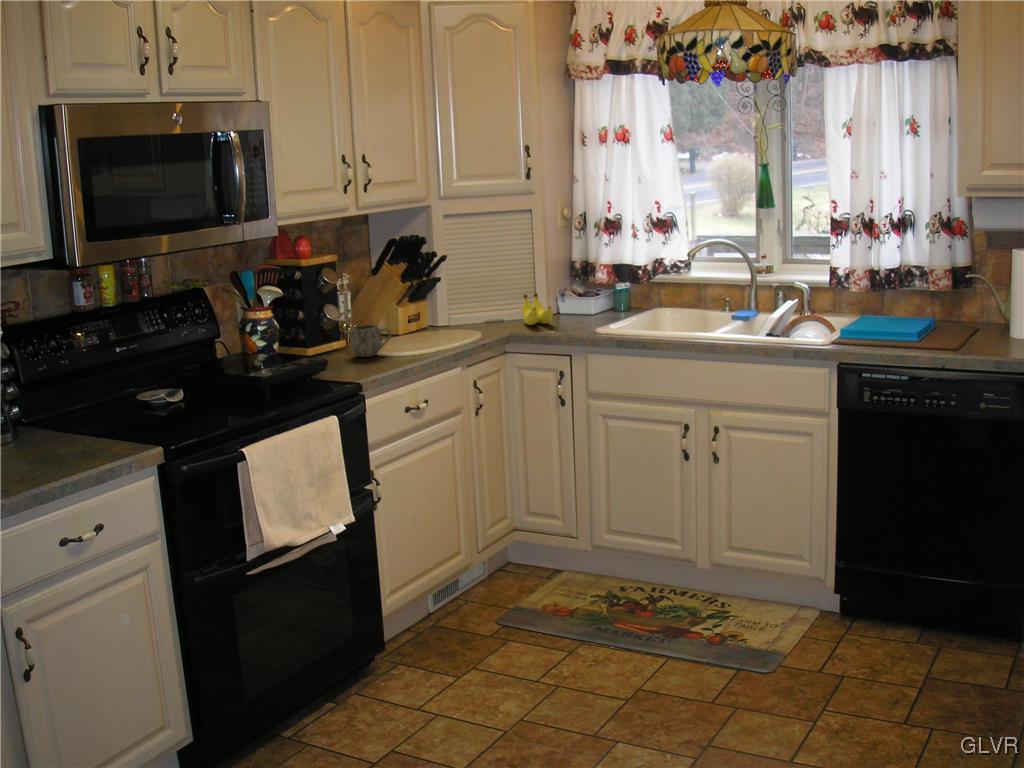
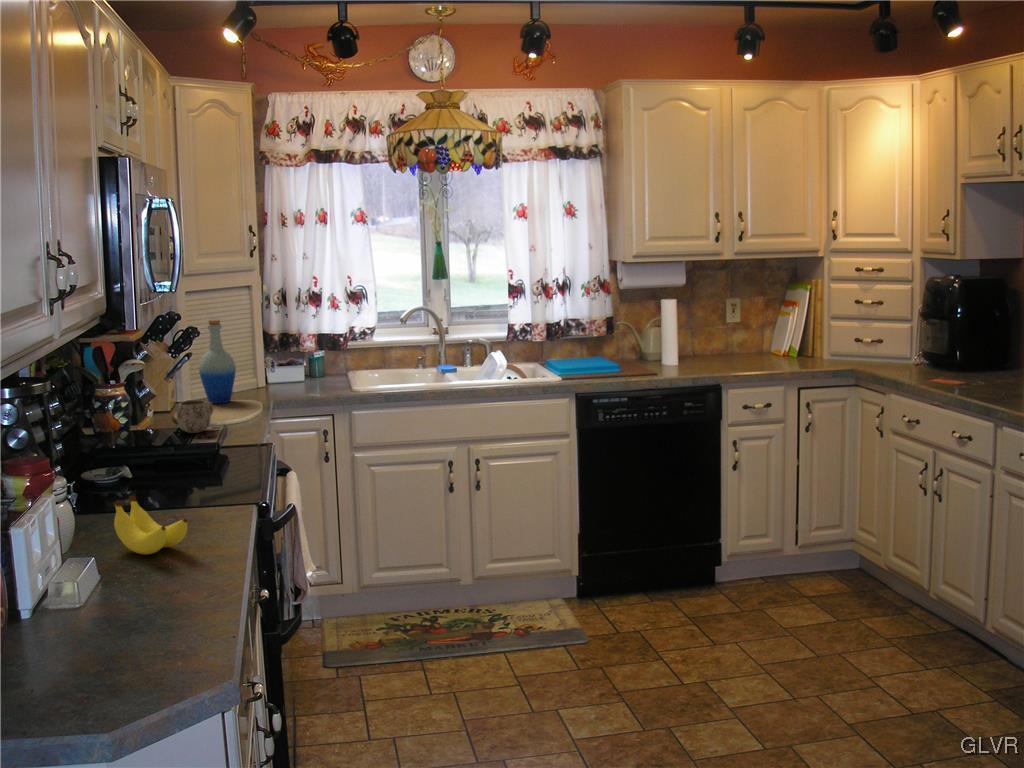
bottle: none [442,245,478,331] -> present [199,320,236,404]
banana: present [521,294,553,325] -> present [114,496,187,554]

